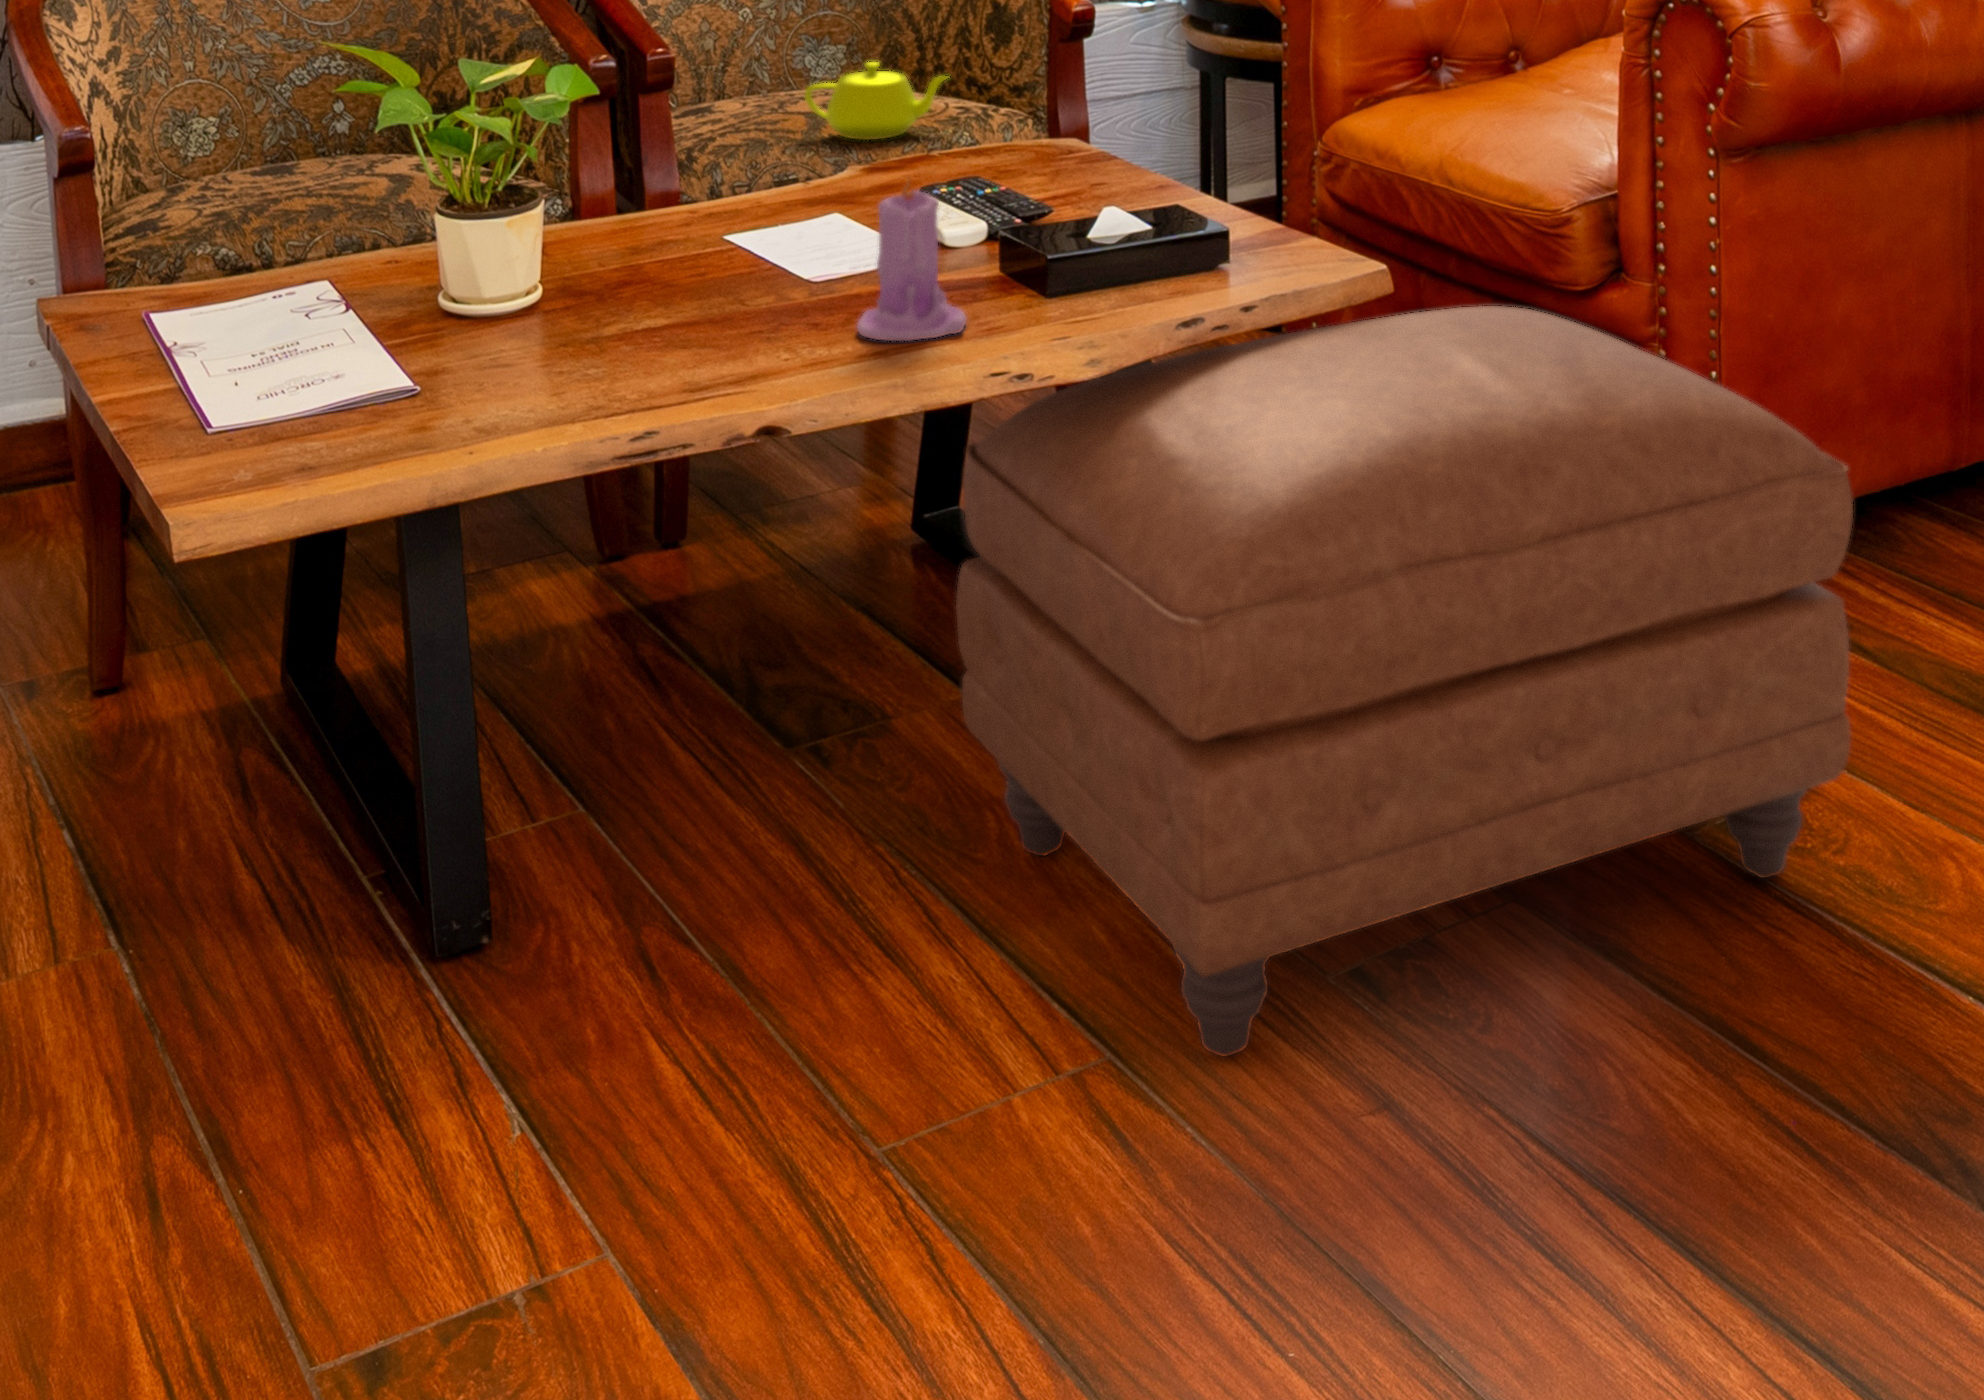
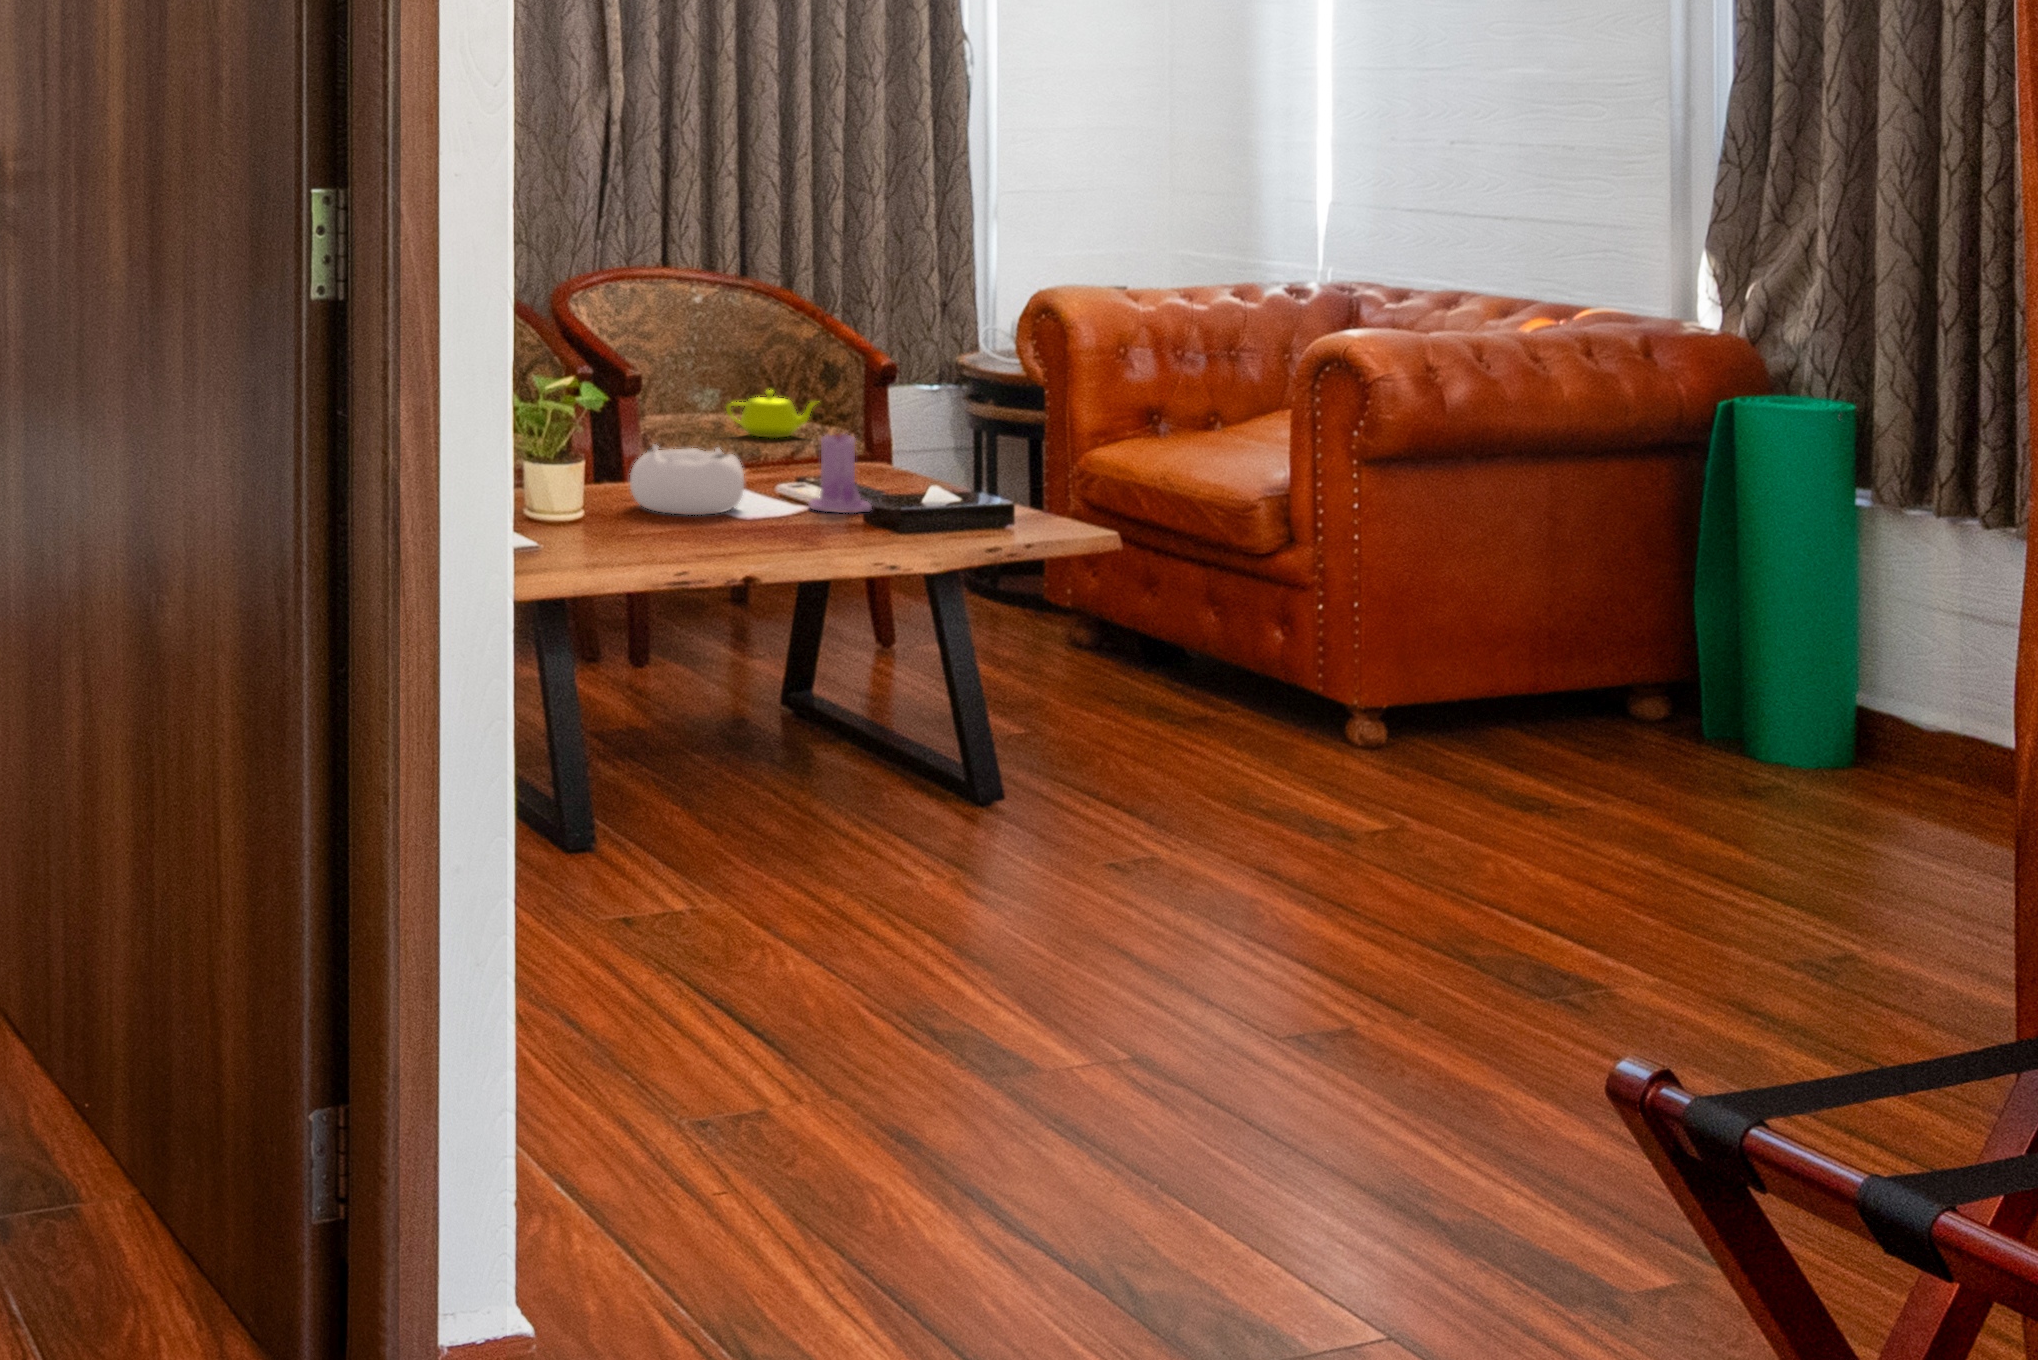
decorative bowl: none [533,229,742,371] -> present [630,445,744,515]
ottoman: present [956,306,1853,1056] -> none [866,531,1426,879]

